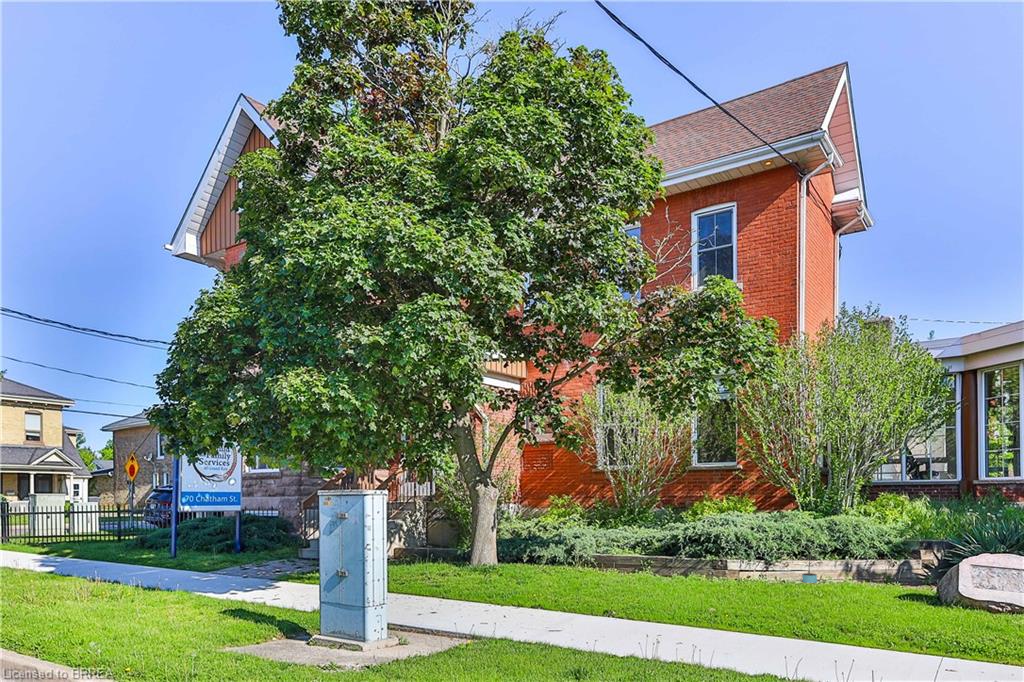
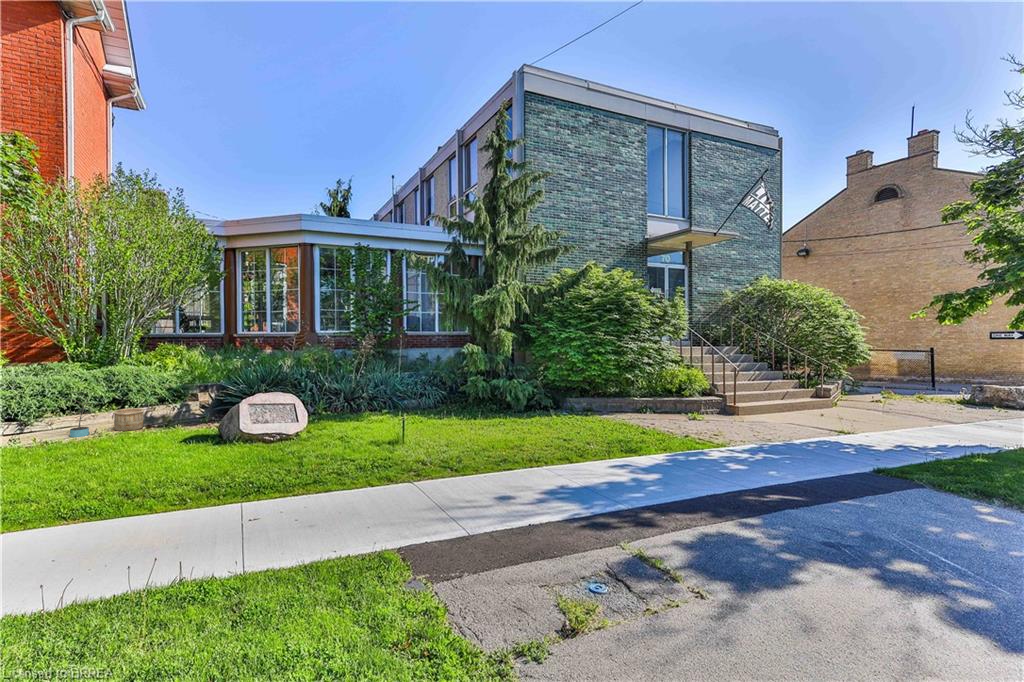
wooden bucket: none [836,560,864,583] -> present [113,408,144,431]

